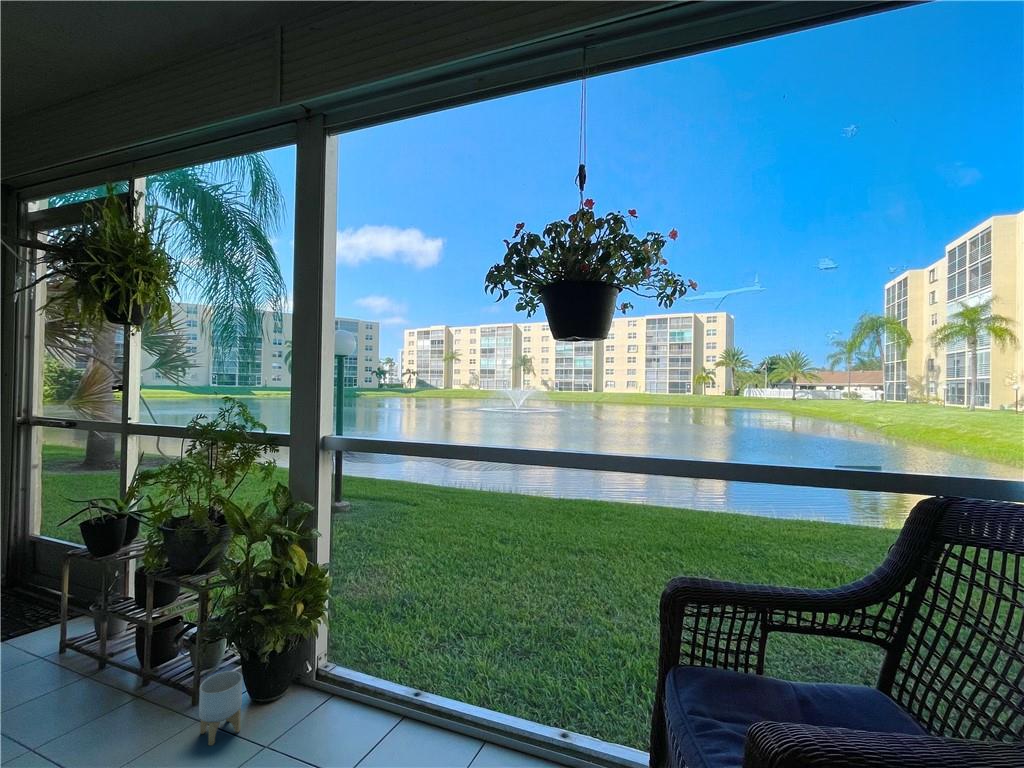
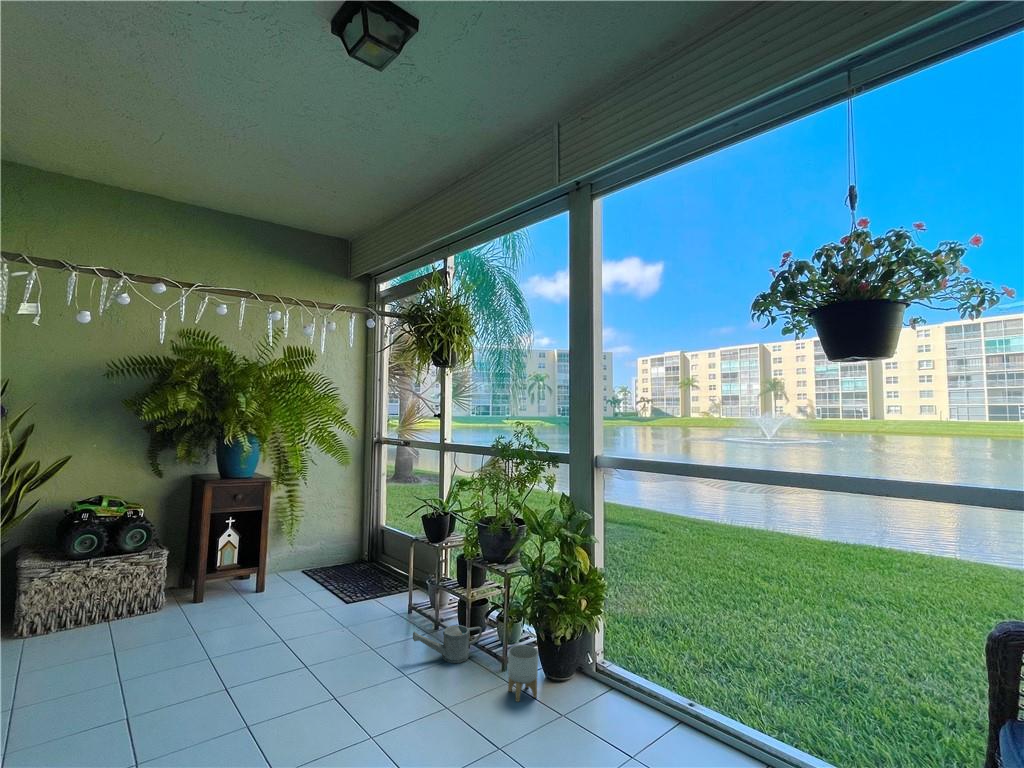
watering can: none [49,657,170,716] -> present [413,625,482,663]

